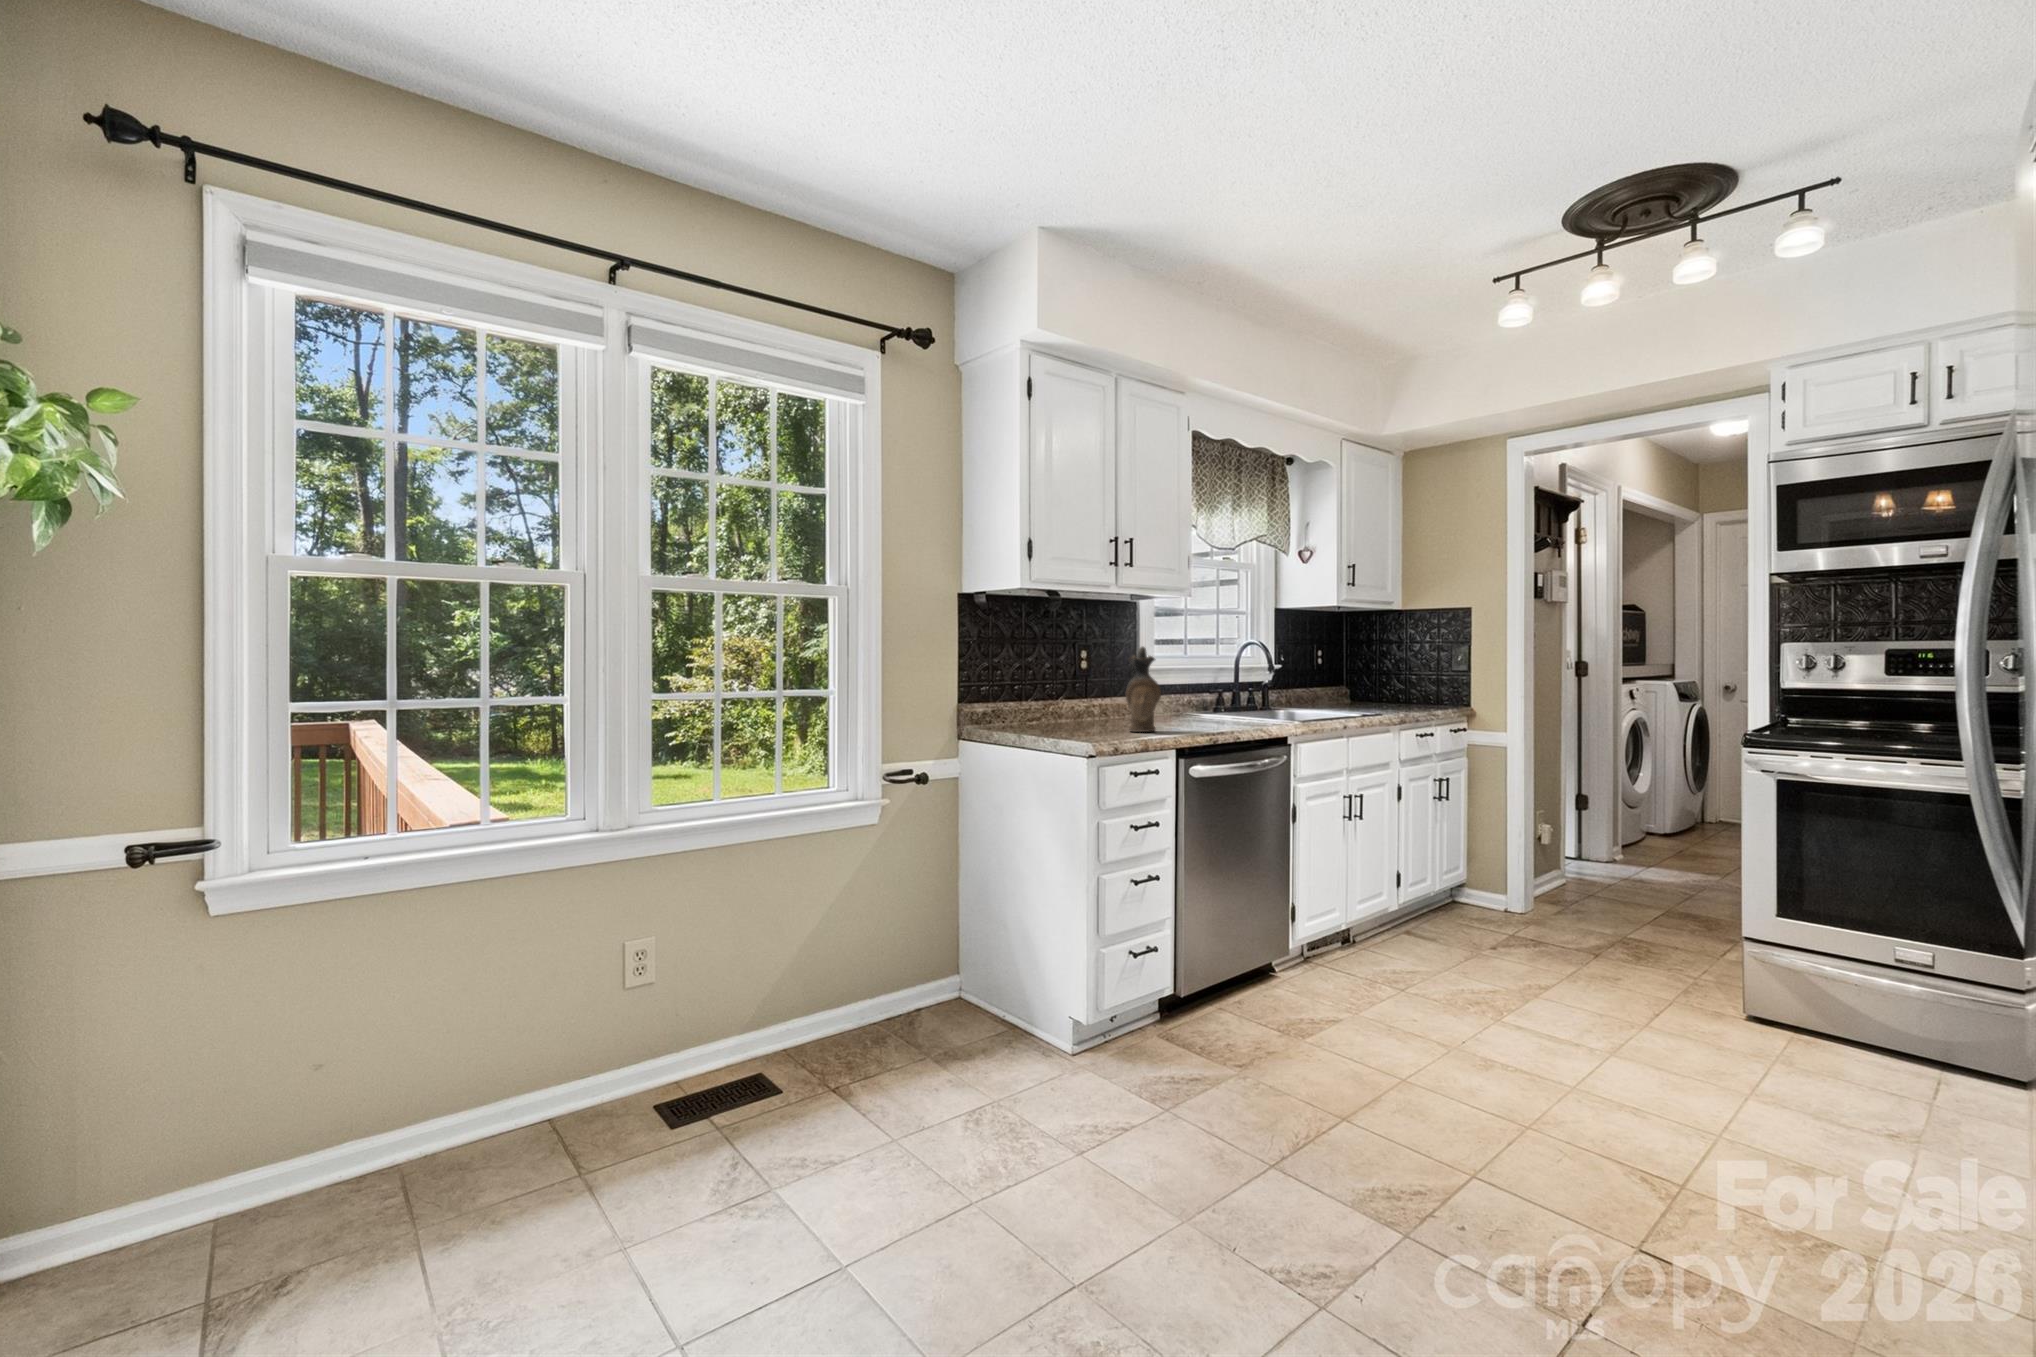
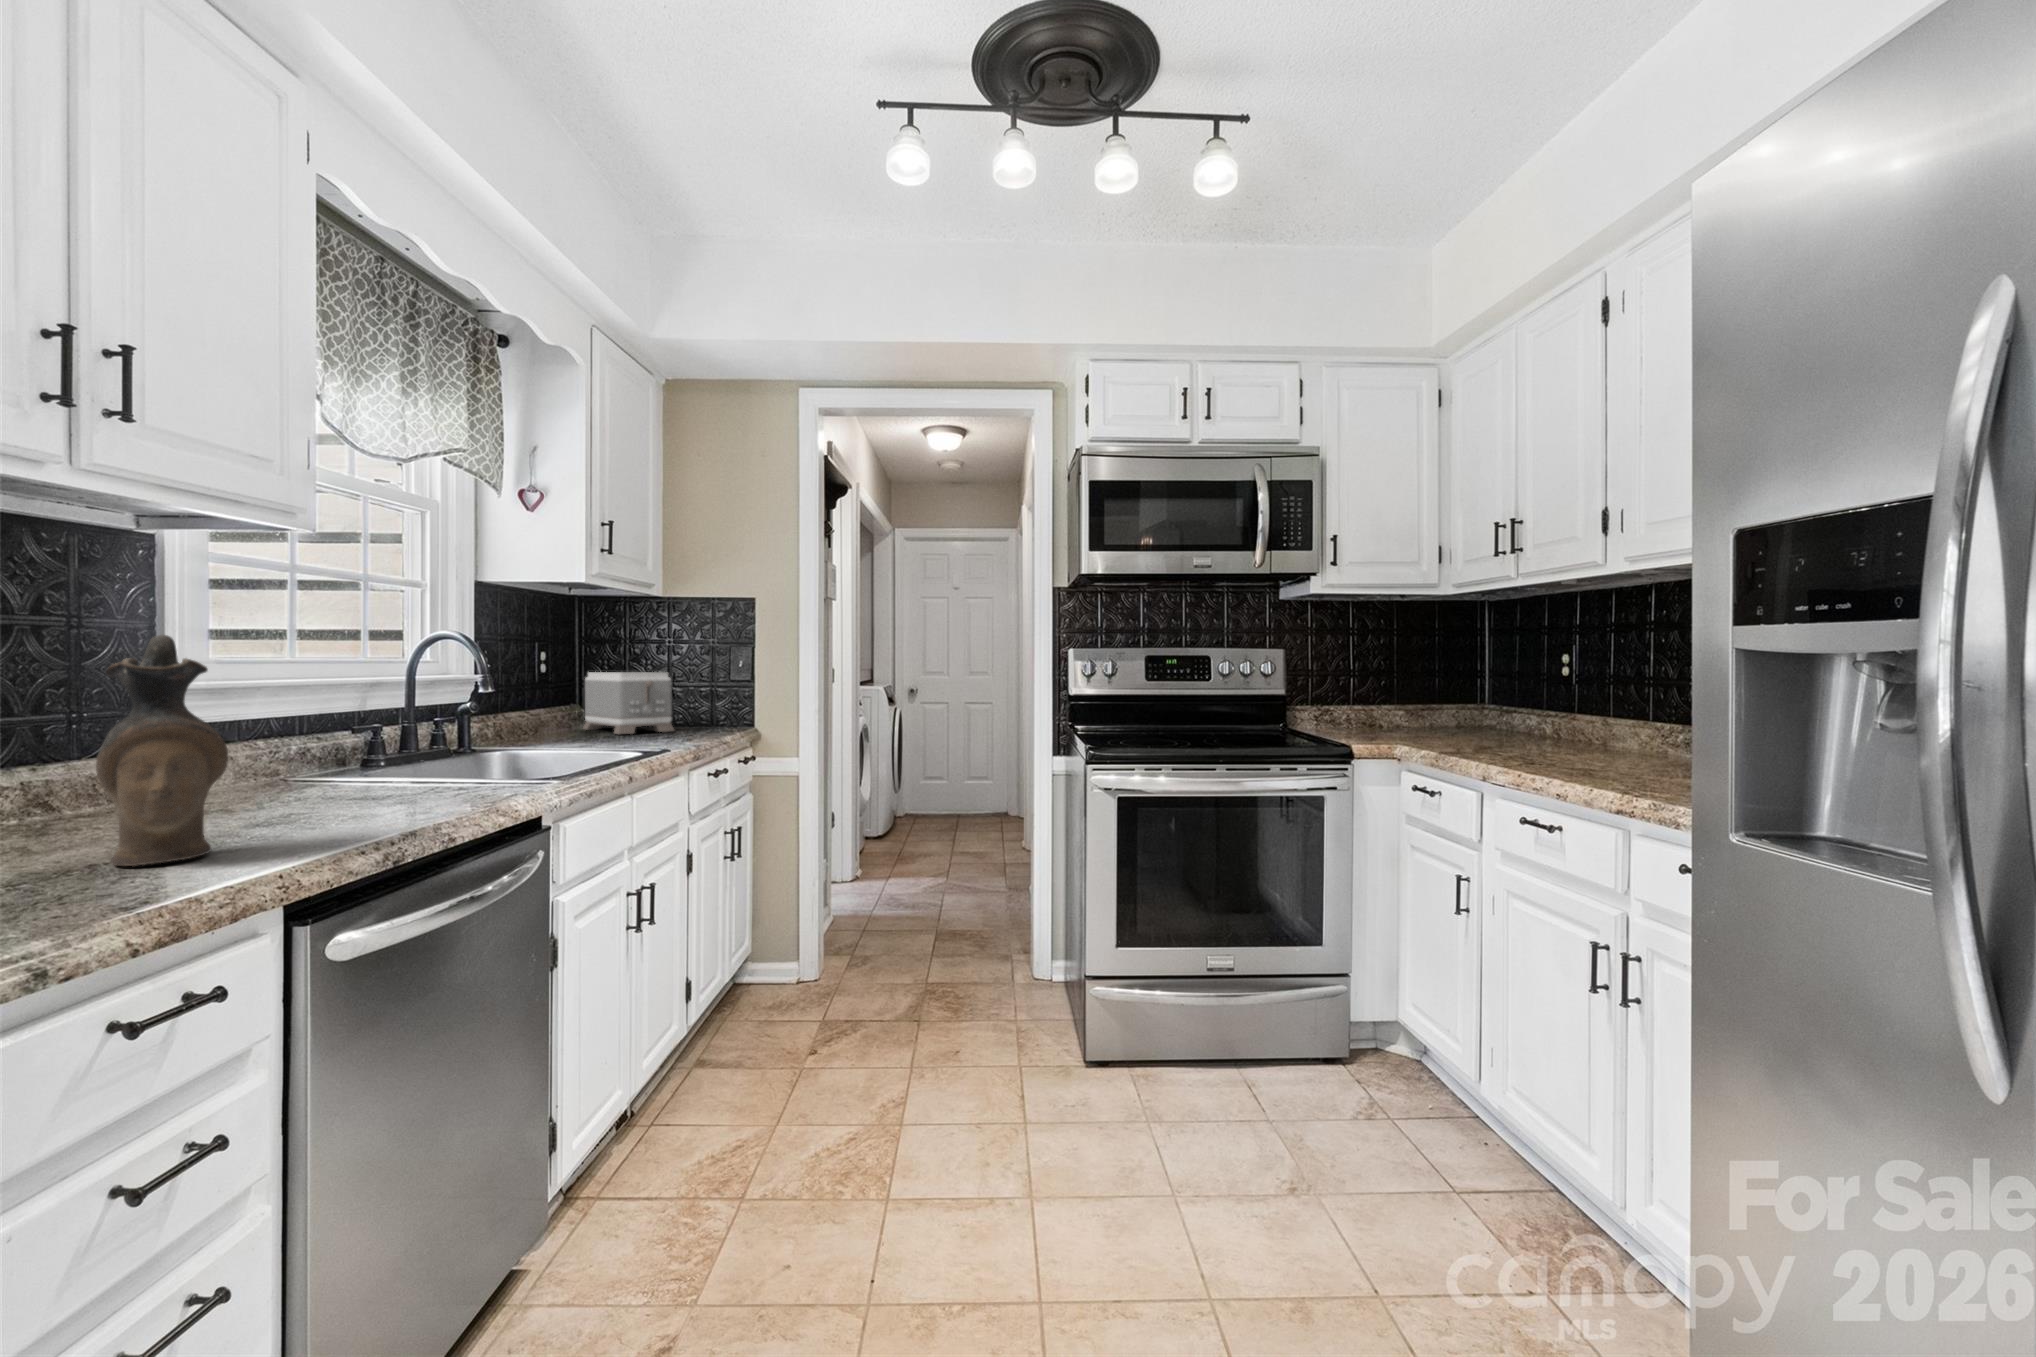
toaster: none [1344,664,1403,707] -> present [583,672,674,734]

